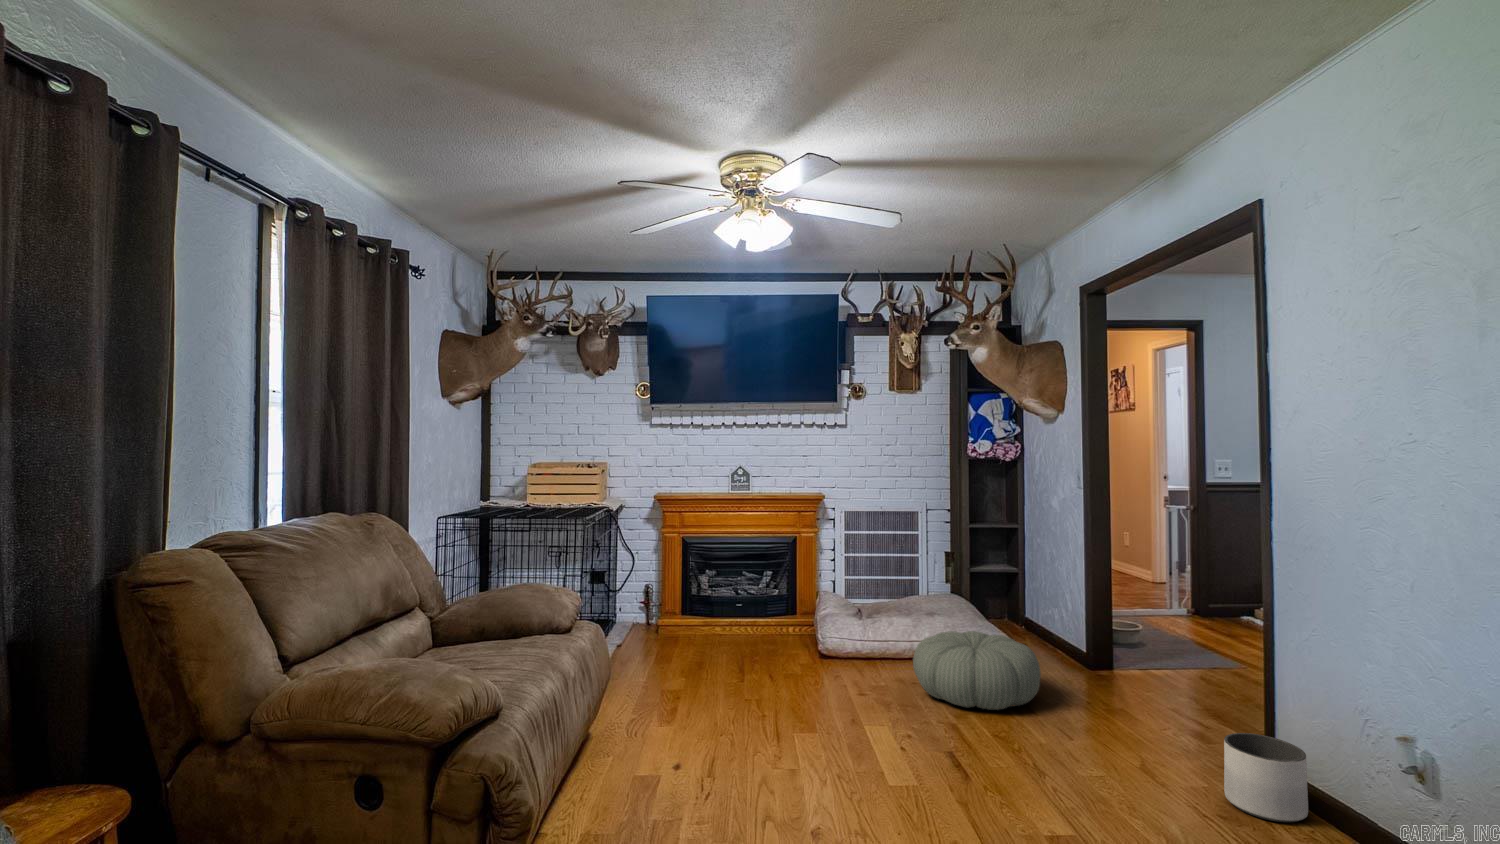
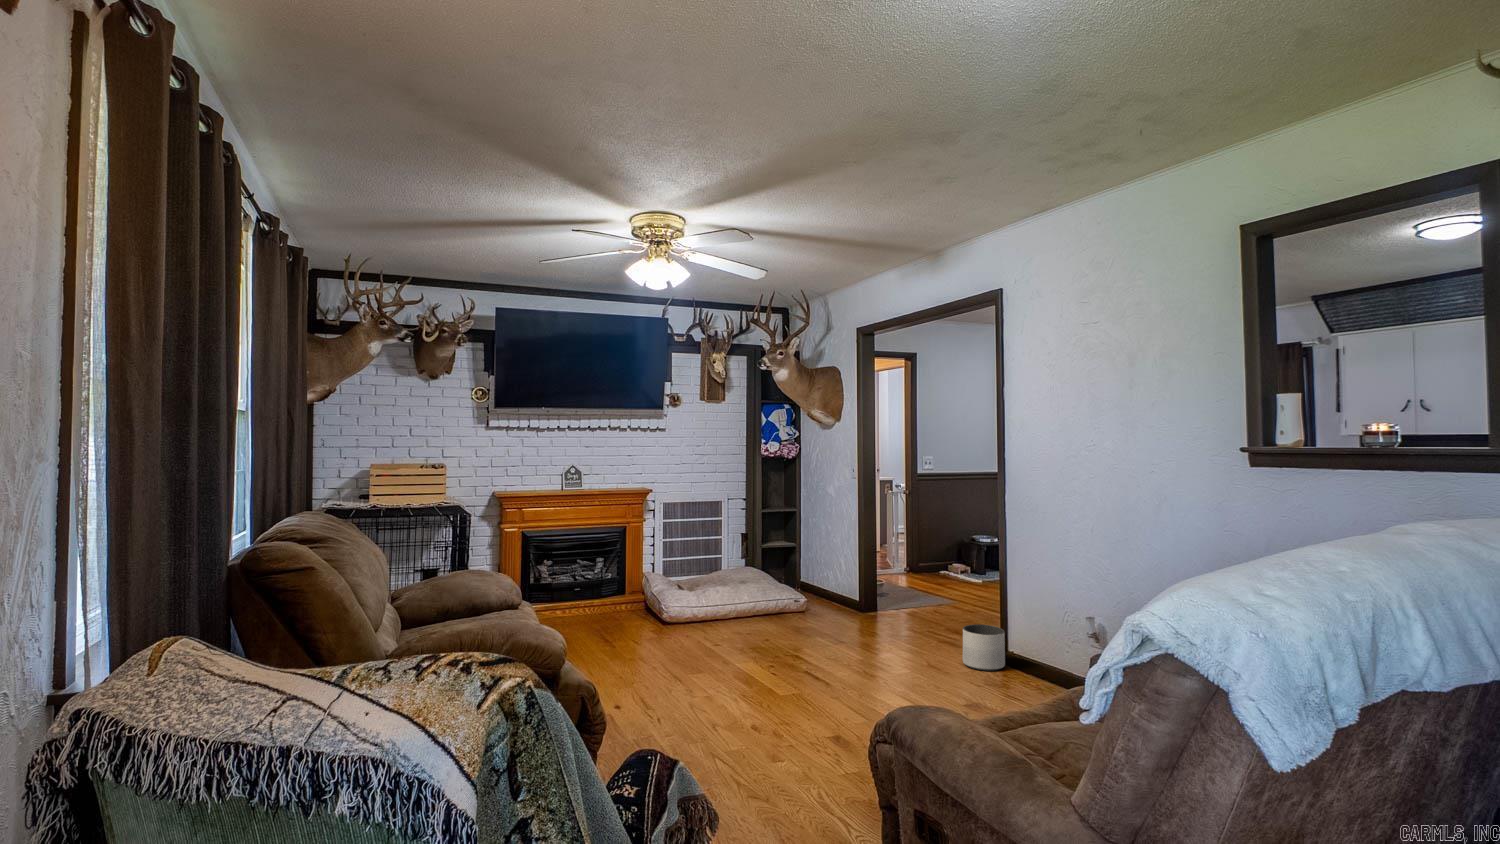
pouf: present [913,631,1041,710] -> none [749,588,840,640]

